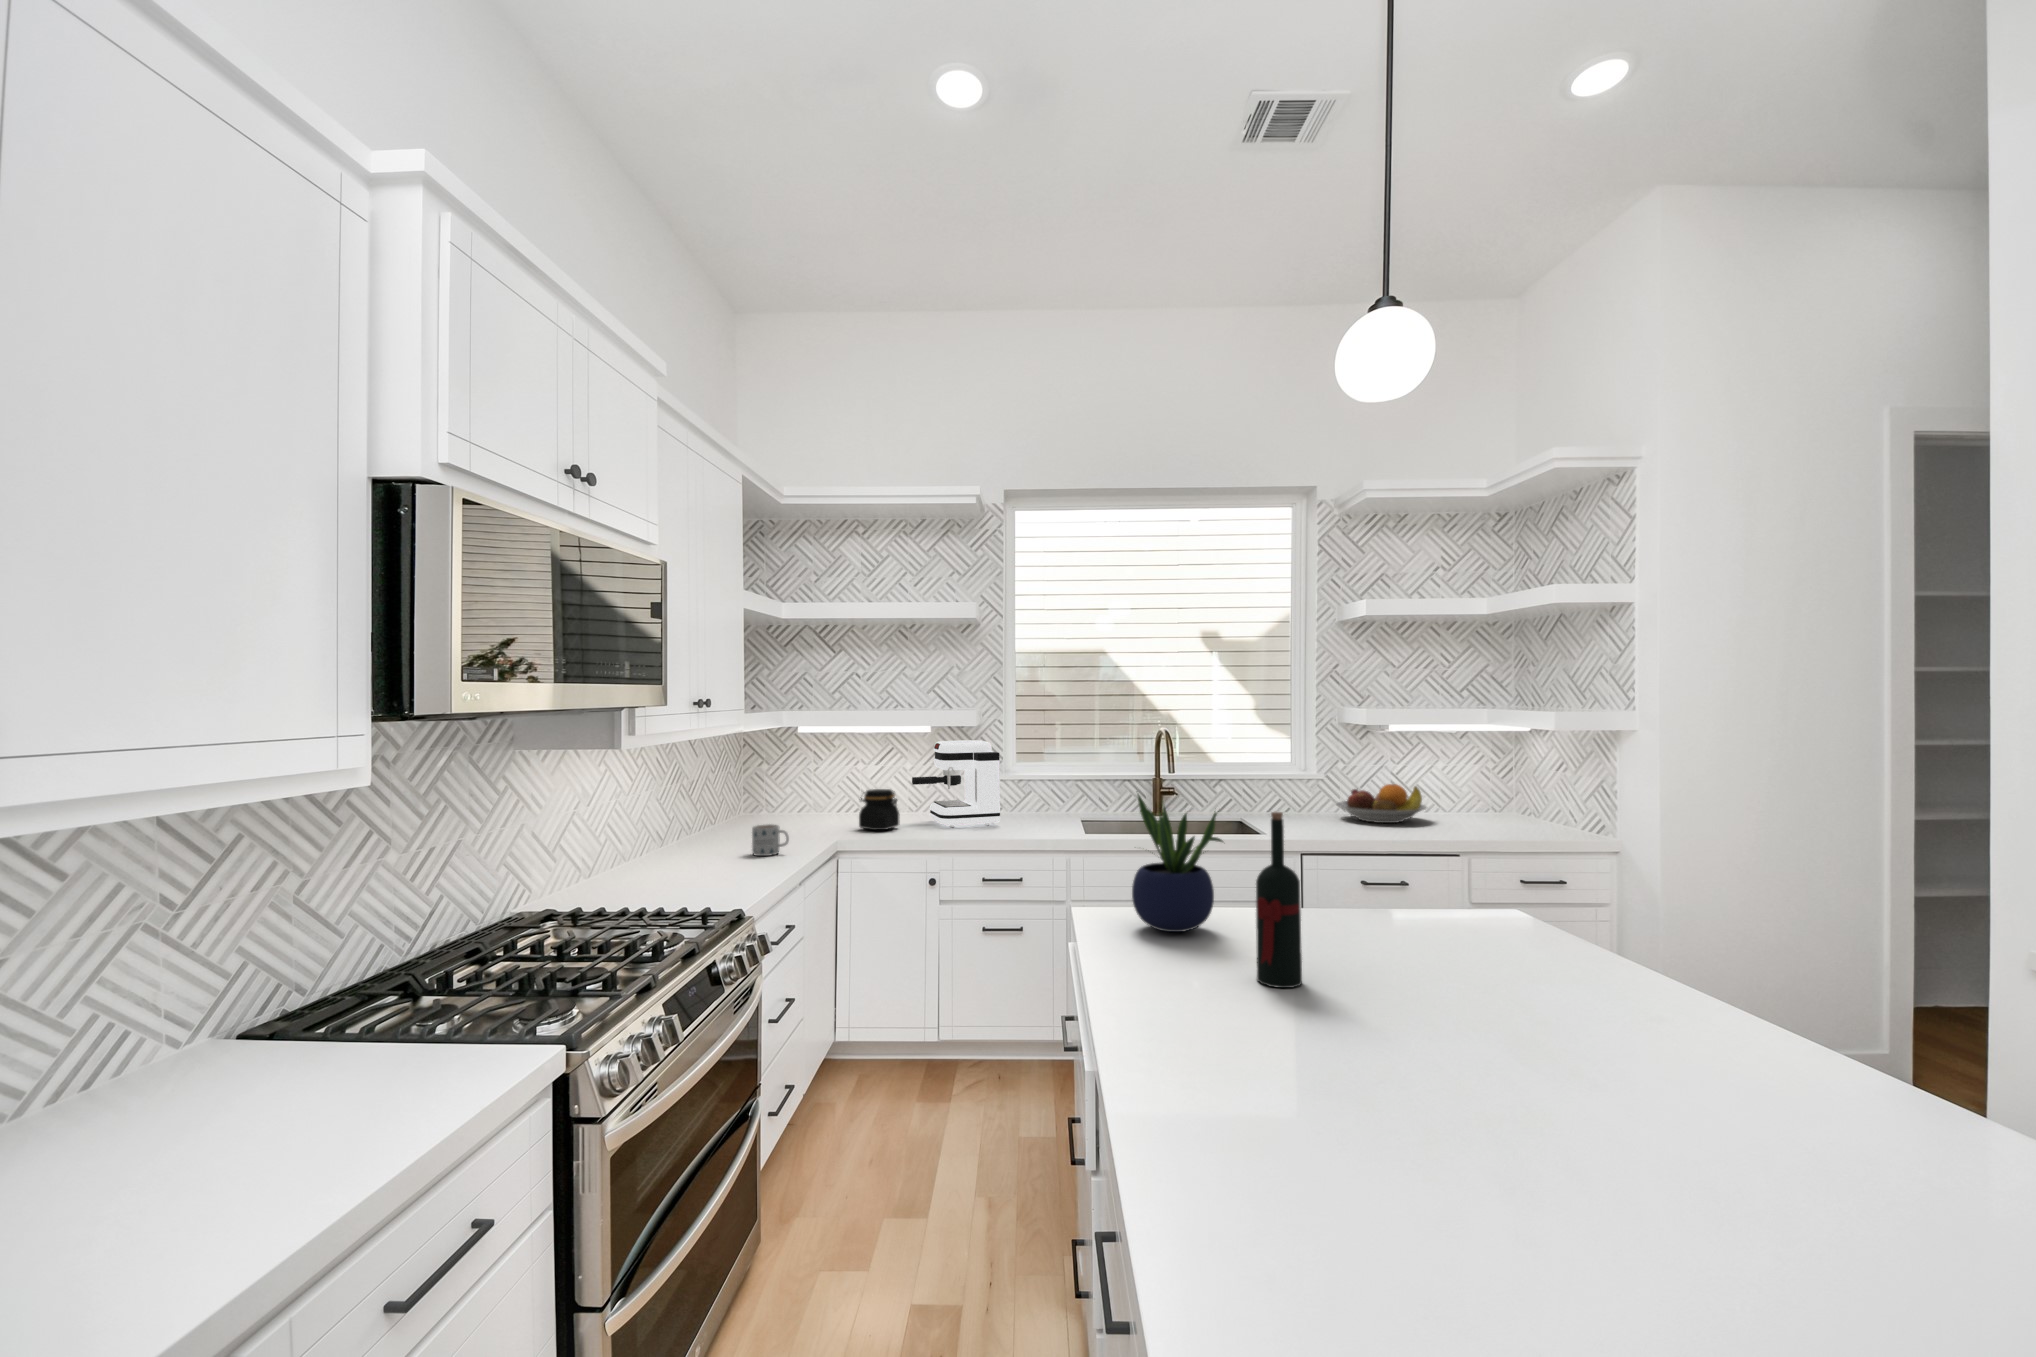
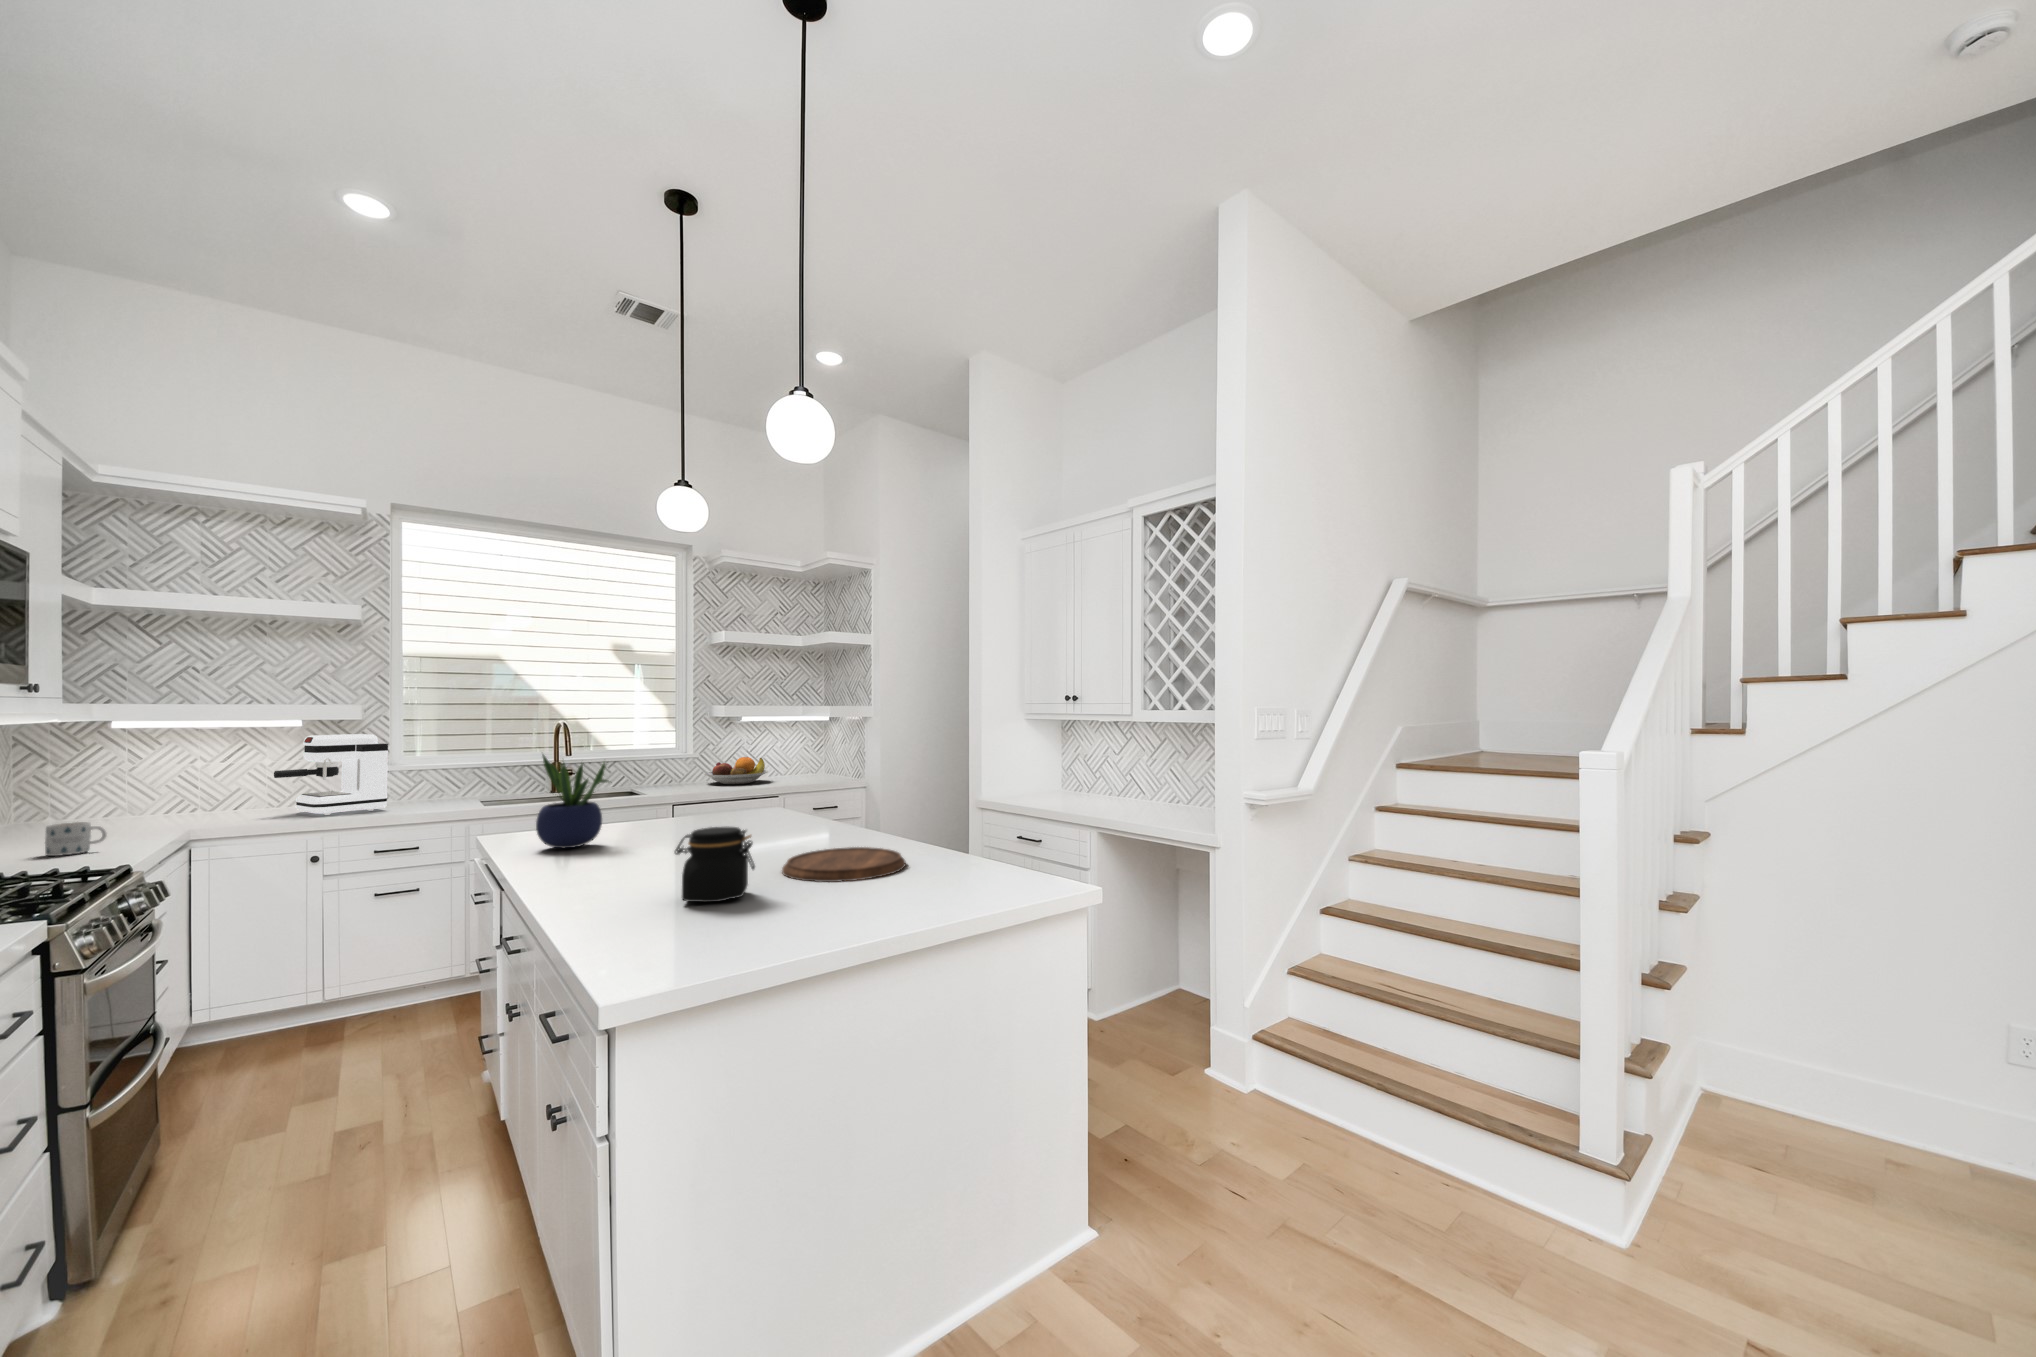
jar: present [859,789,900,830] -> present [675,827,755,902]
wine bottle: present [1256,812,1302,988] -> none [631,753,661,861]
cutting board: none [1547,1046,1886,1190] -> present [782,847,906,882]

